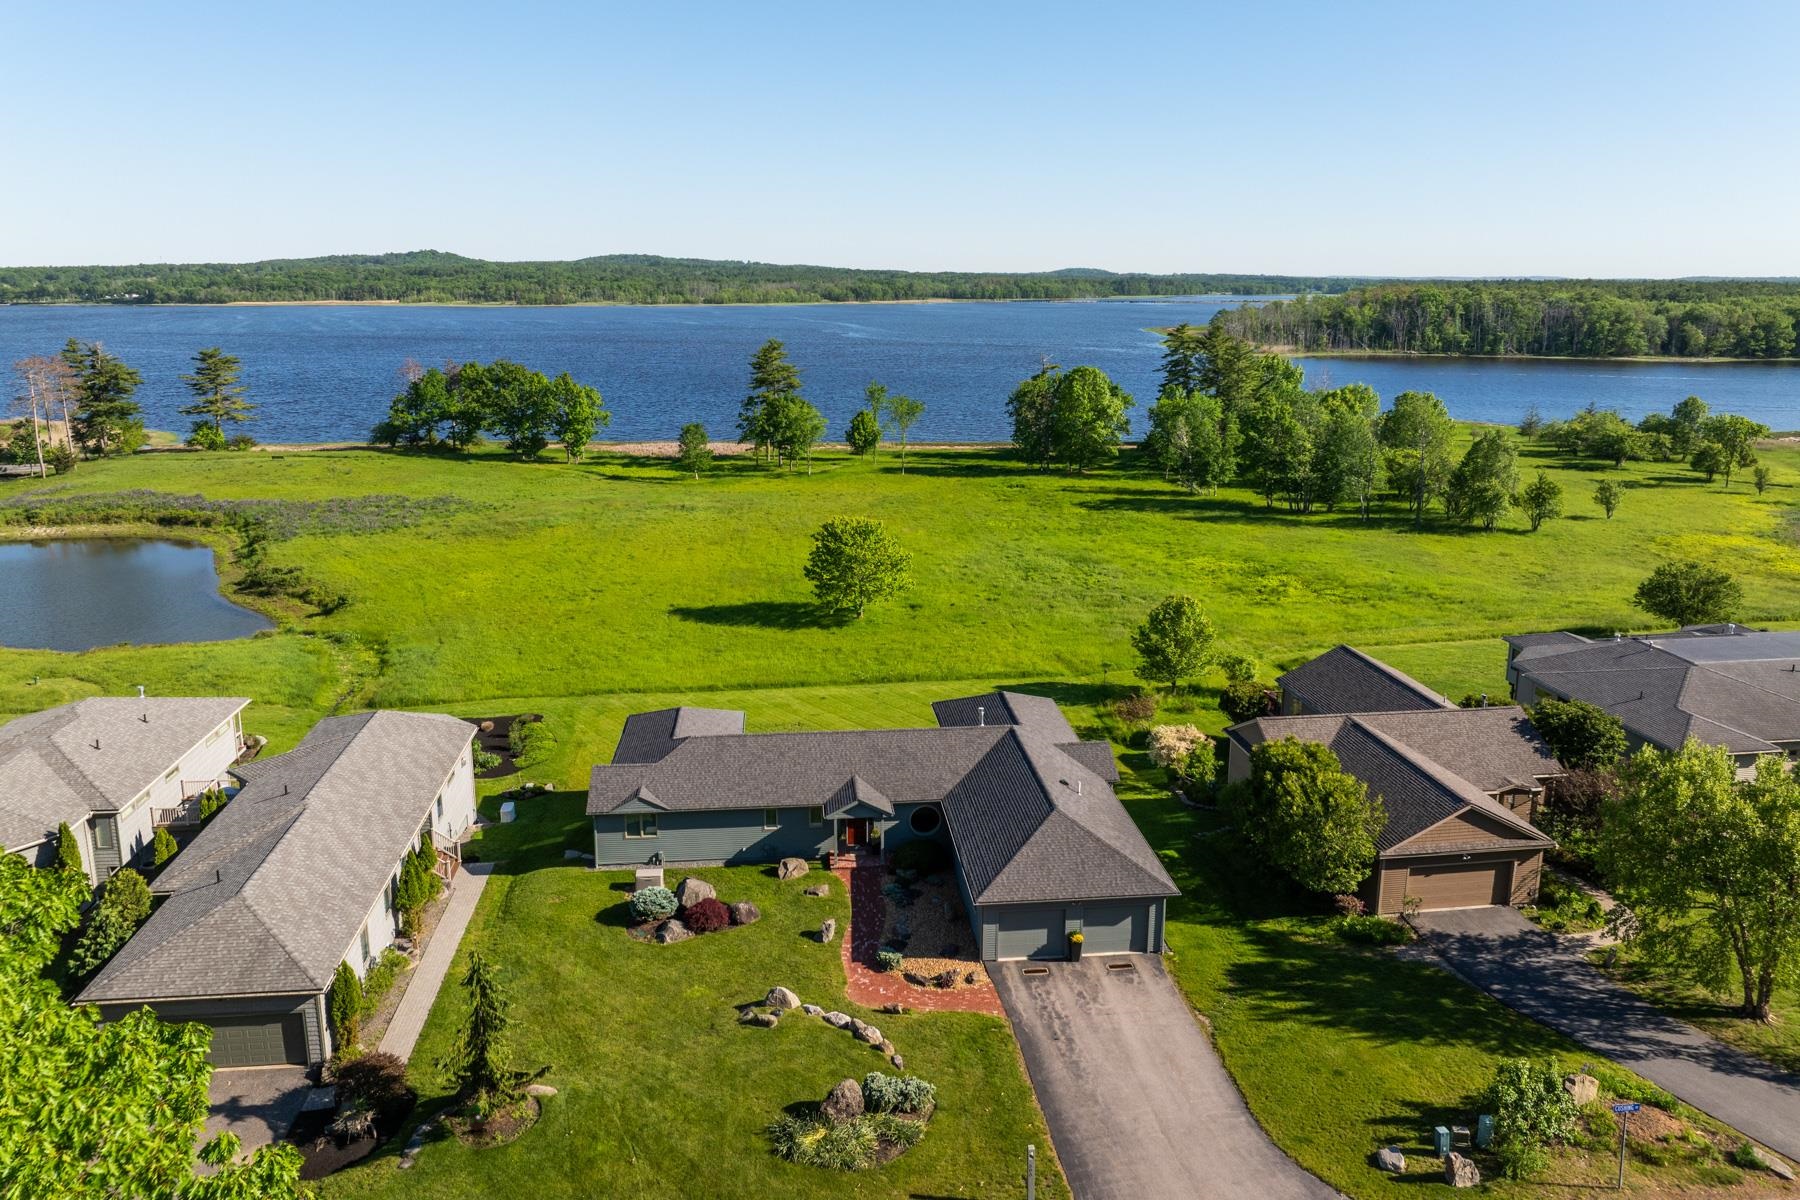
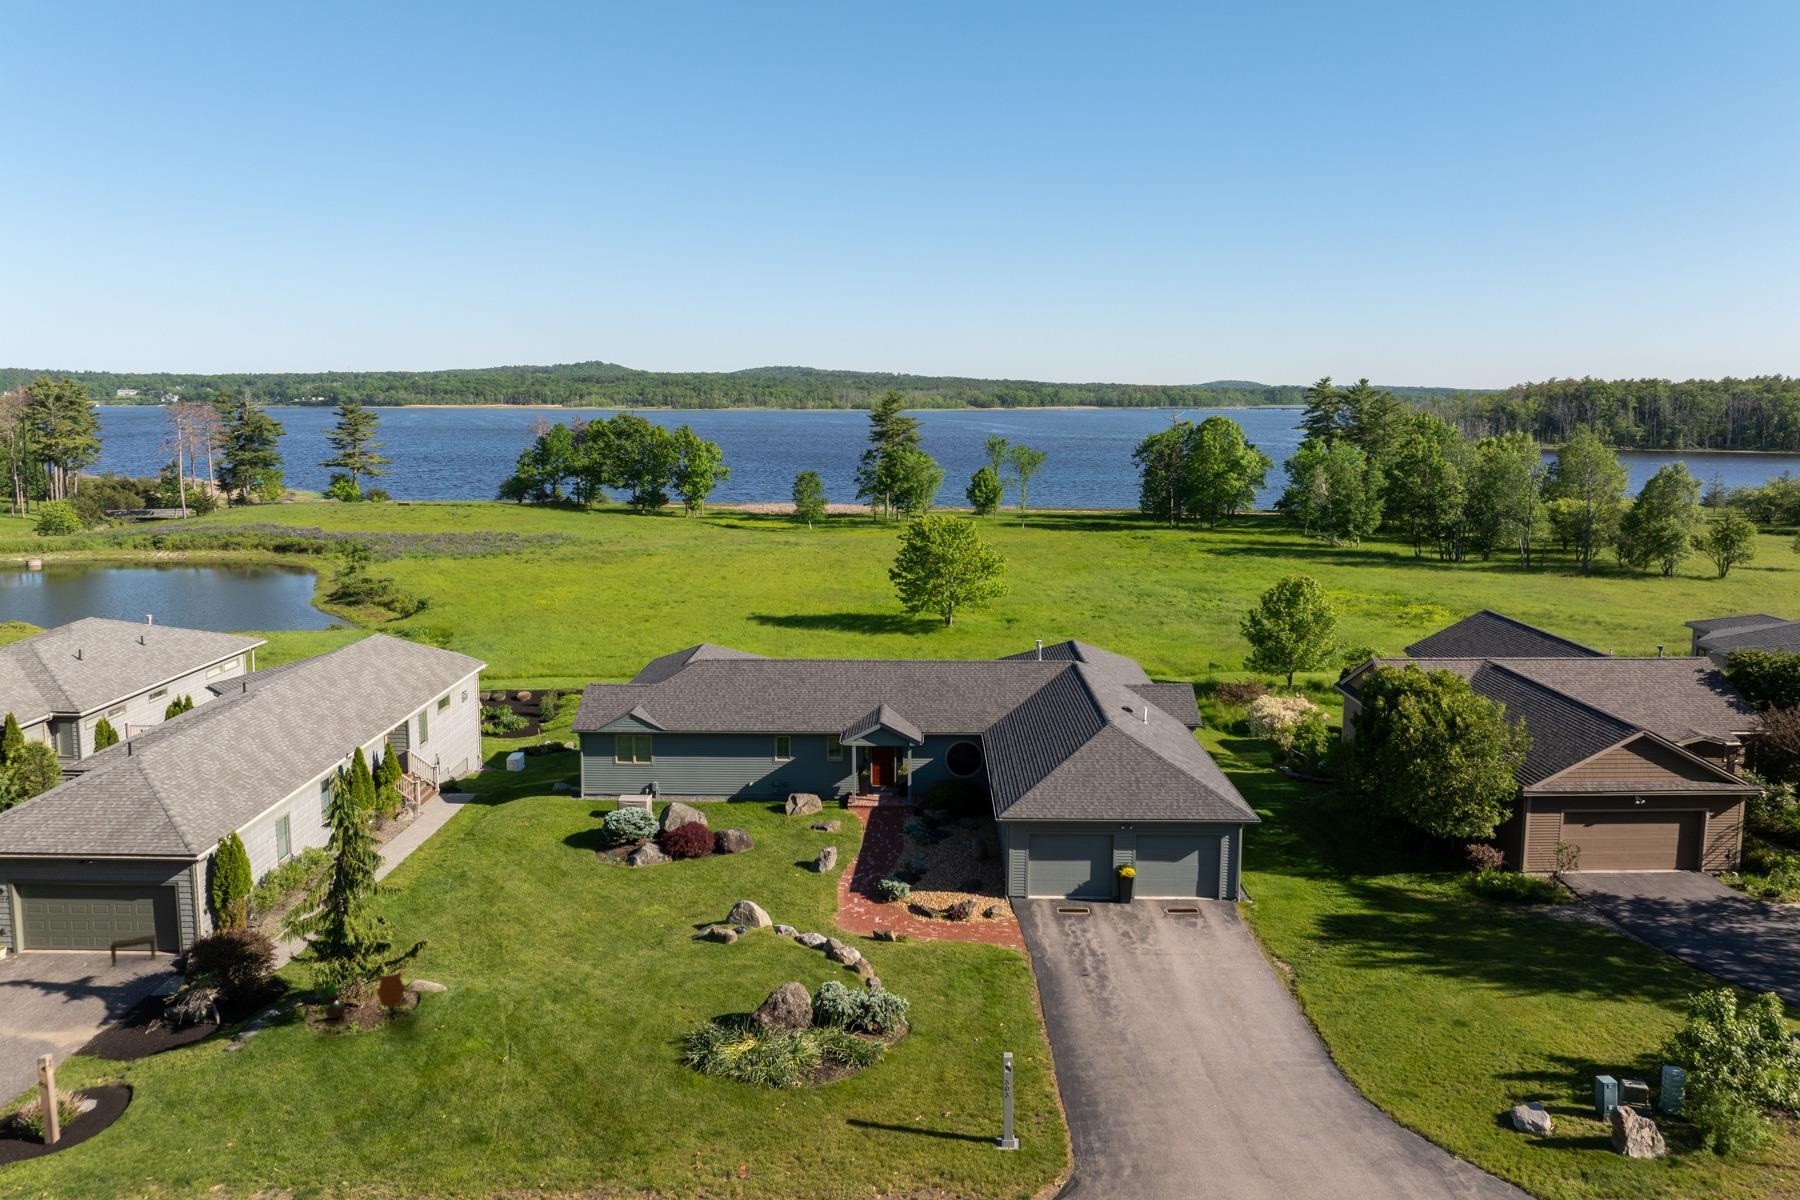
bench: none [249,1052,286,1083] -> present [110,935,156,966]
lounge chair: none [510,1092,535,1127] -> present [377,973,406,1015]

